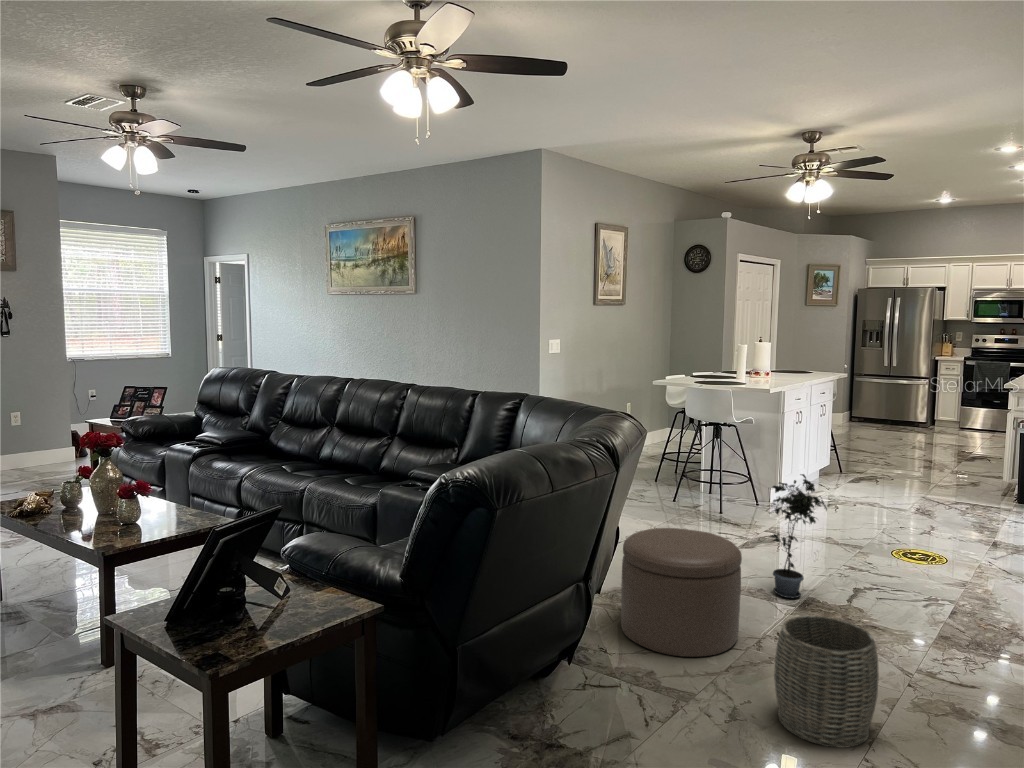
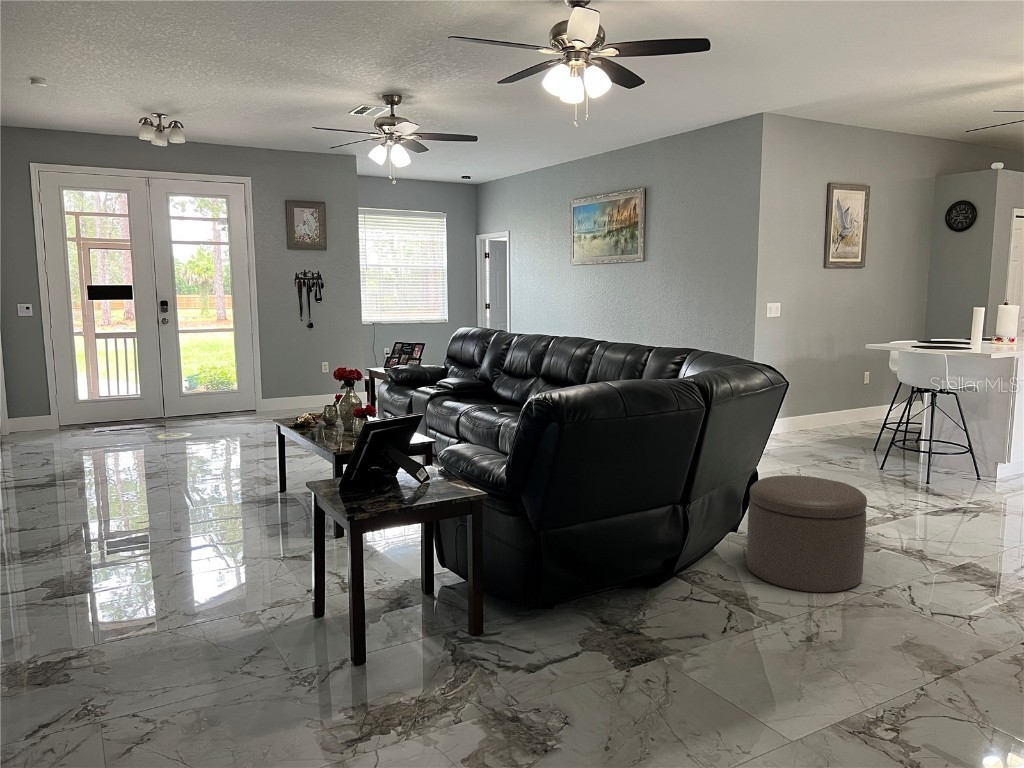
potted plant: present [768,474,827,598] -> none [923,436,989,562]
woven basket: present [774,616,879,748] -> none [849,555,952,675]

